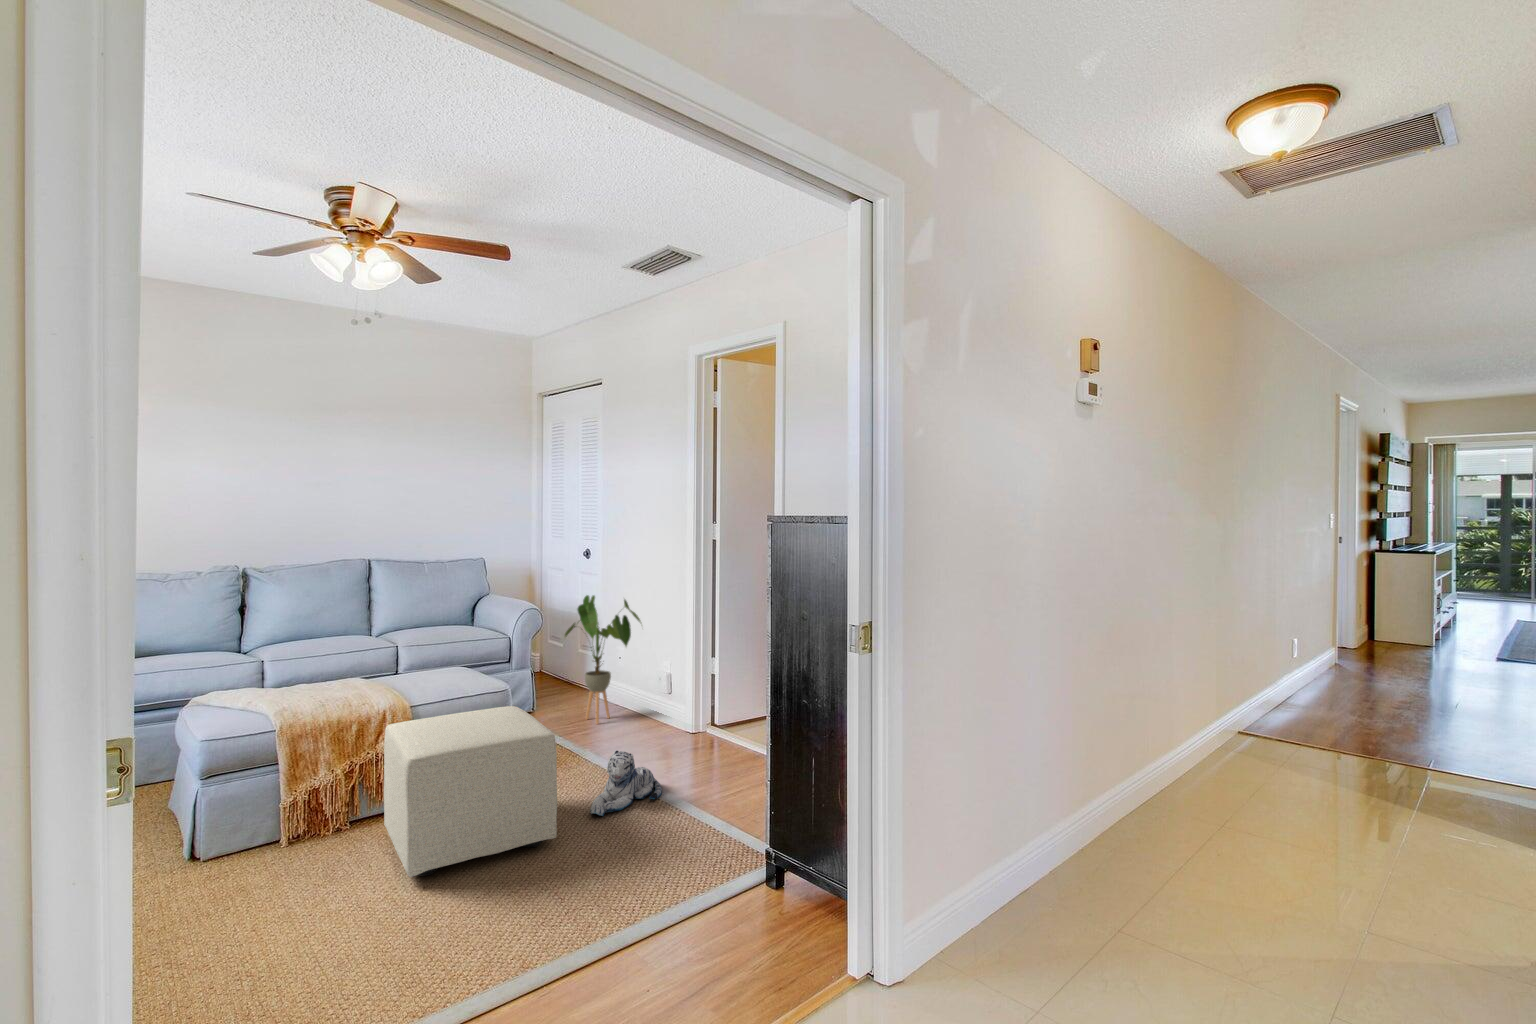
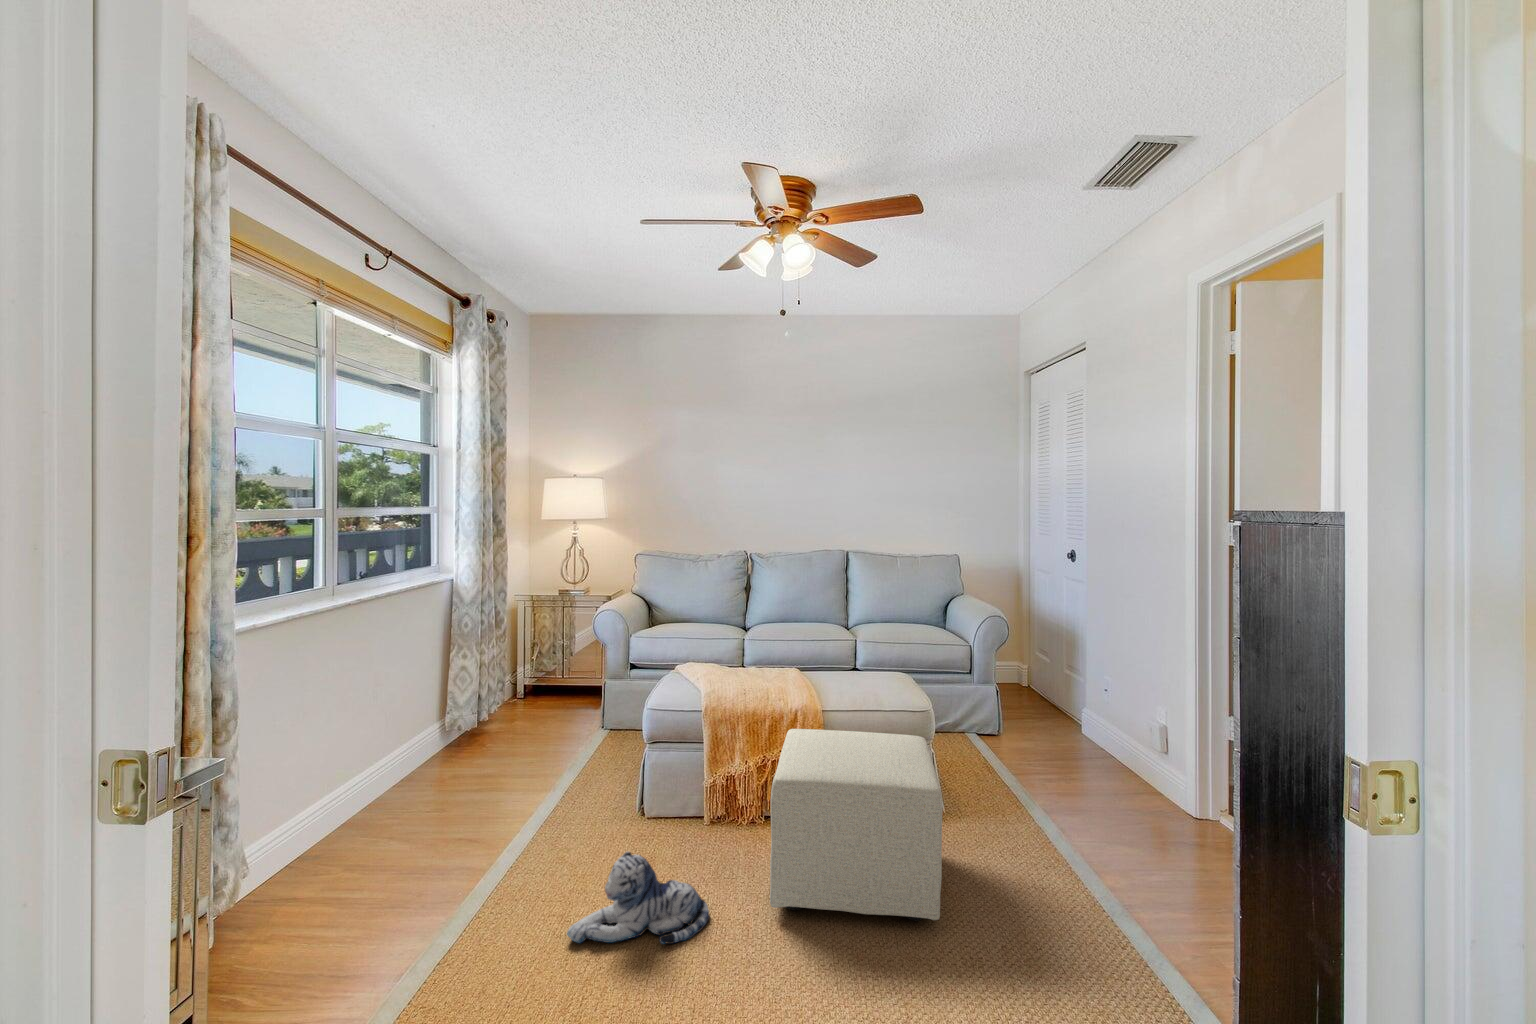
house plant: present [565,595,641,724] -> none [1026,612,1128,770]
plush toy: present [590,750,662,816] -> present [567,852,710,944]

